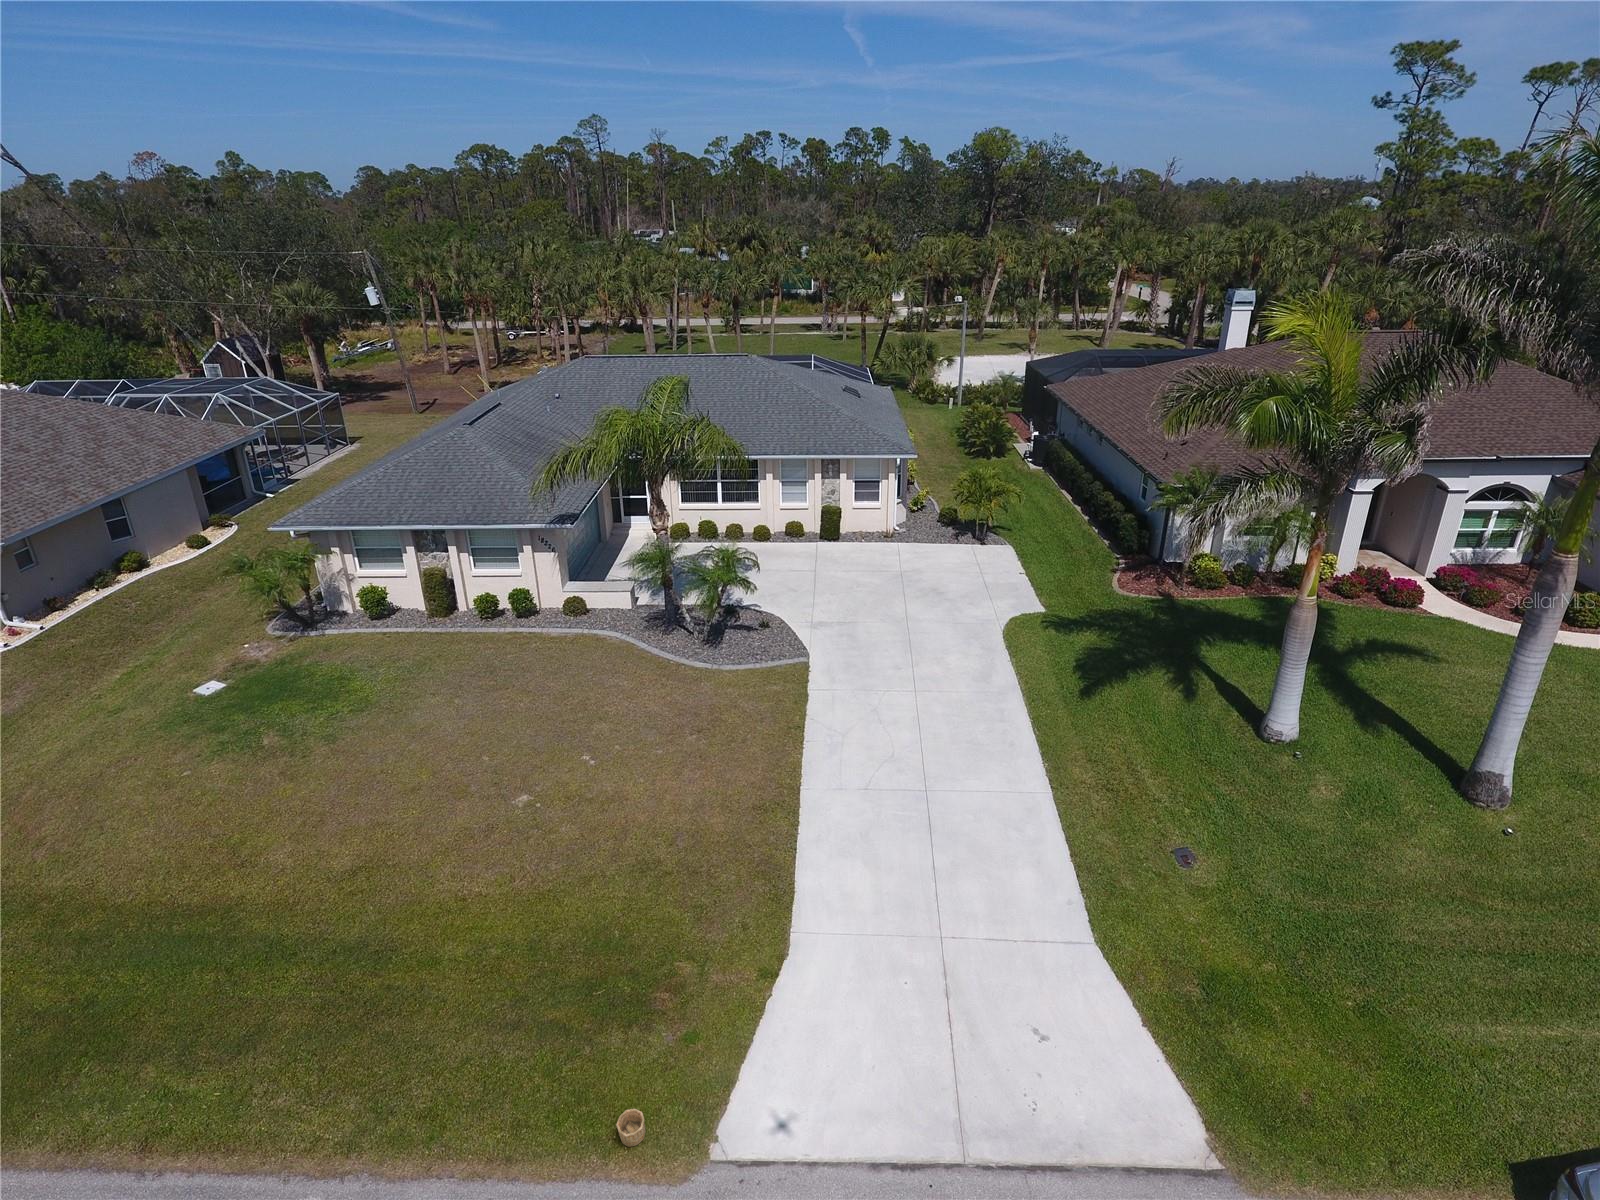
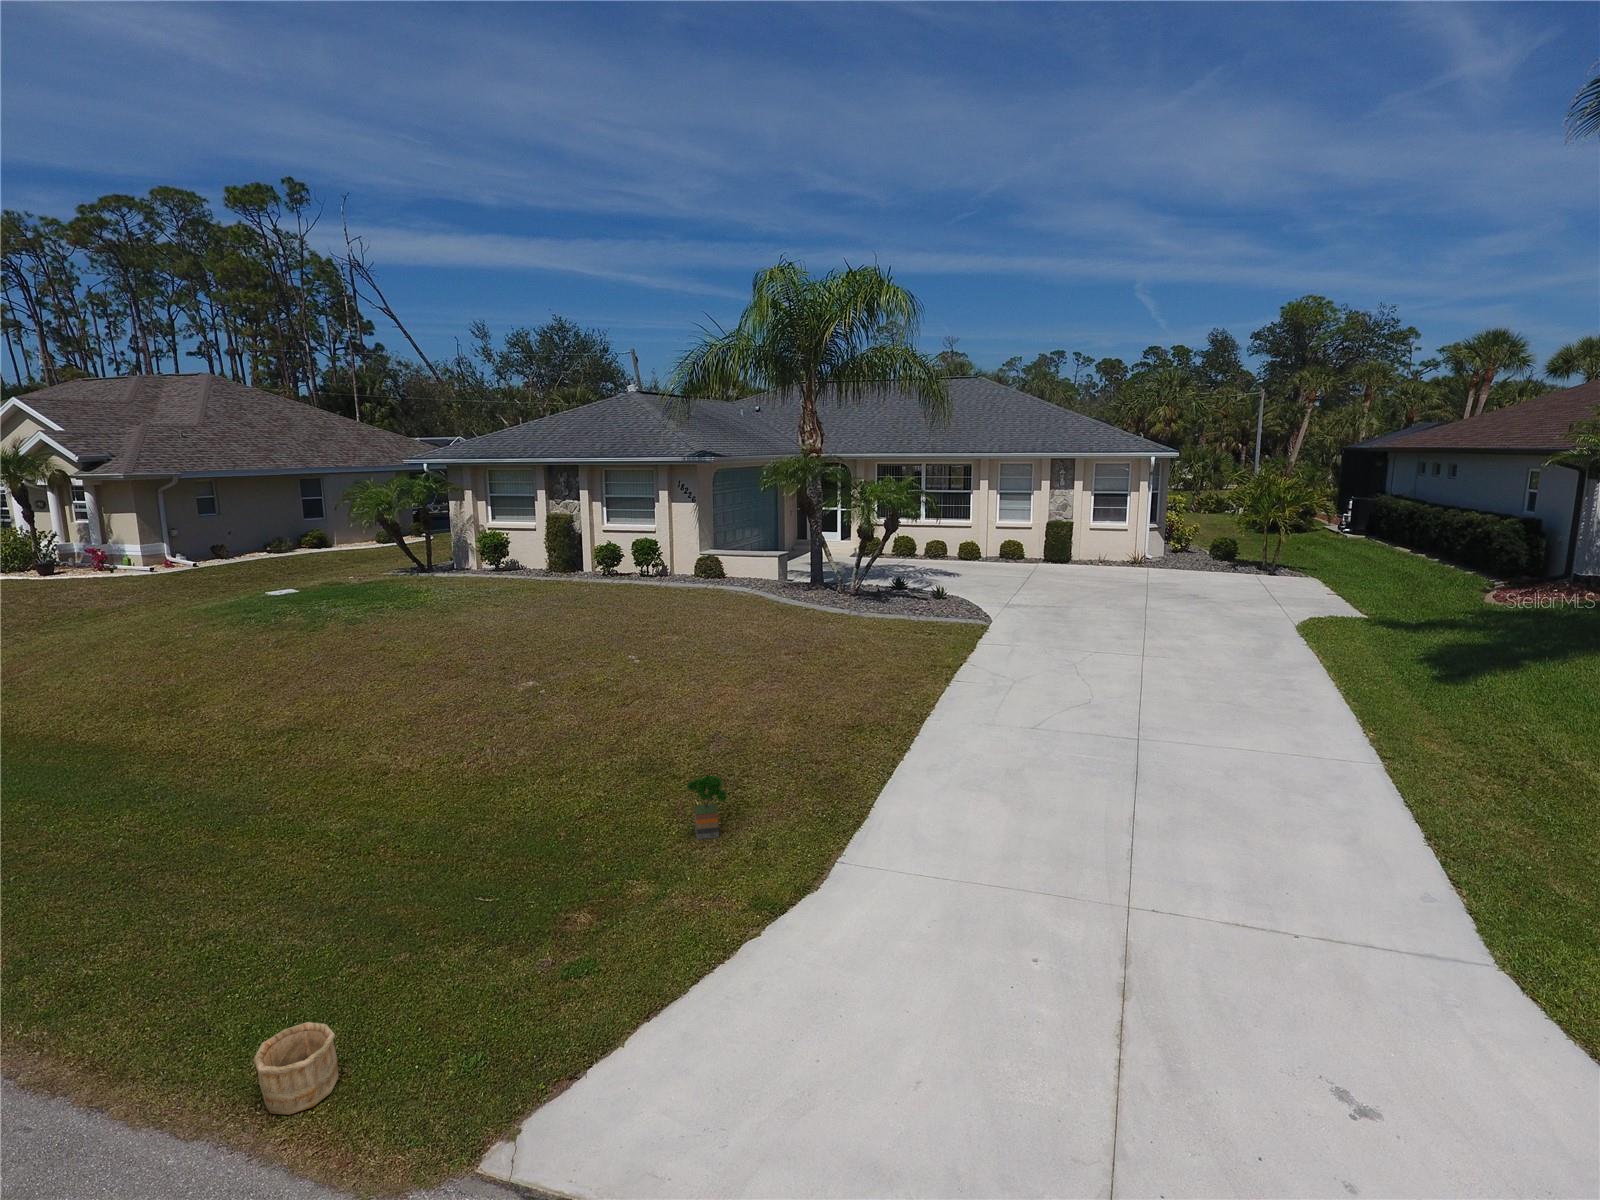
potted tree: none [702,902,726,936] -> present [687,775,727,840]

